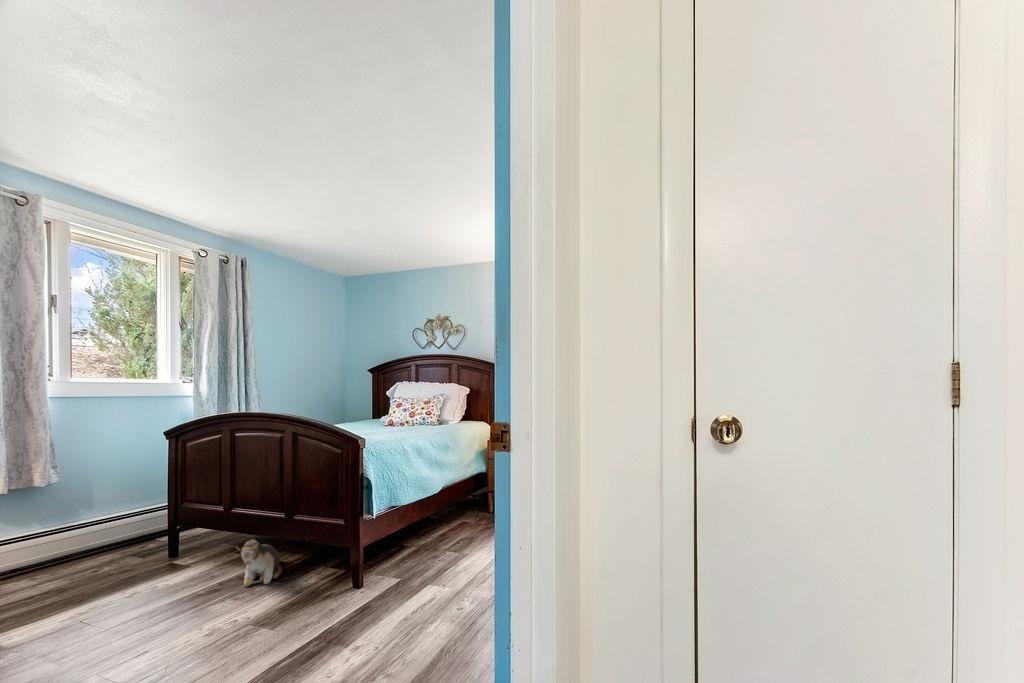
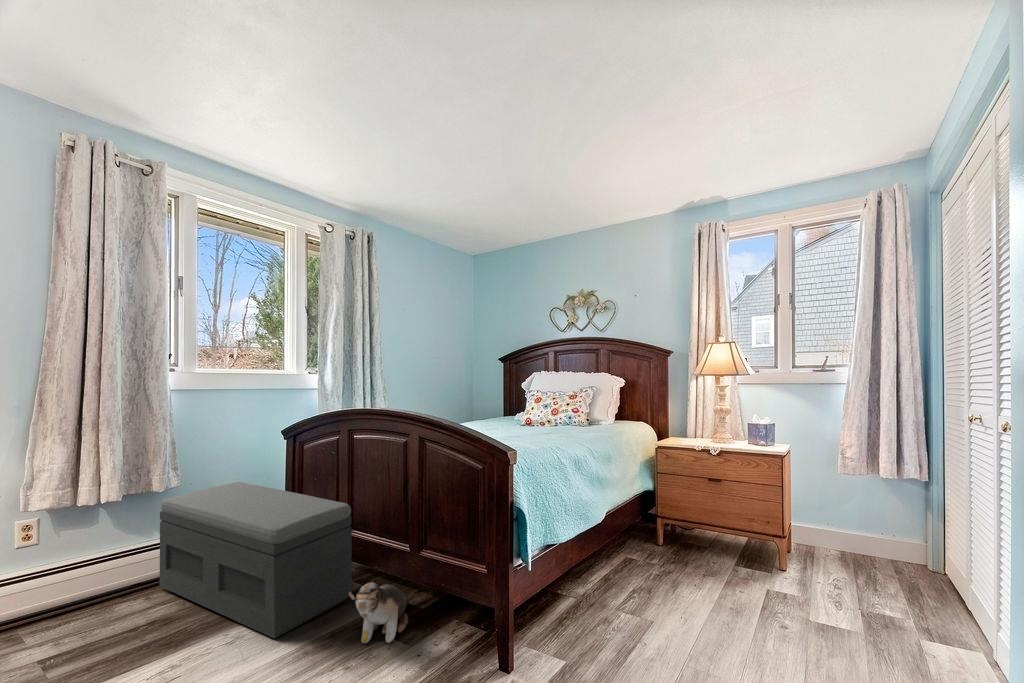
storage bench: none [43,479,233,592] -> present [160,482,352,638]

